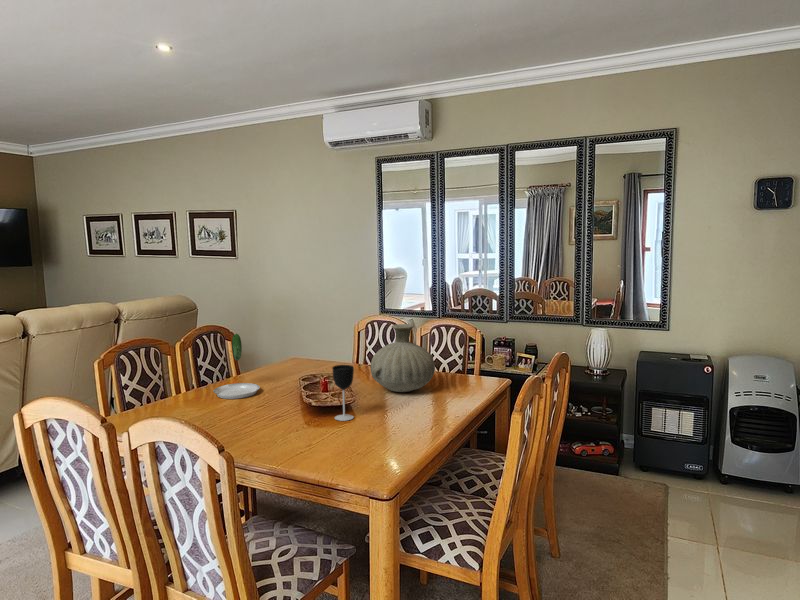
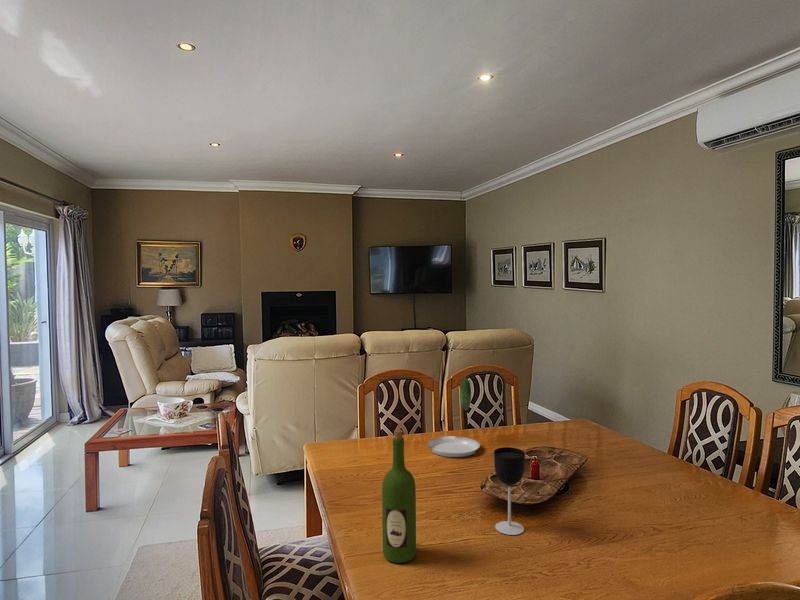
vase: present [371,324,435,392] -> none [595,402,733,521]
wine bottle: none [293,359,318,452] -> present [382,429,416,563]

